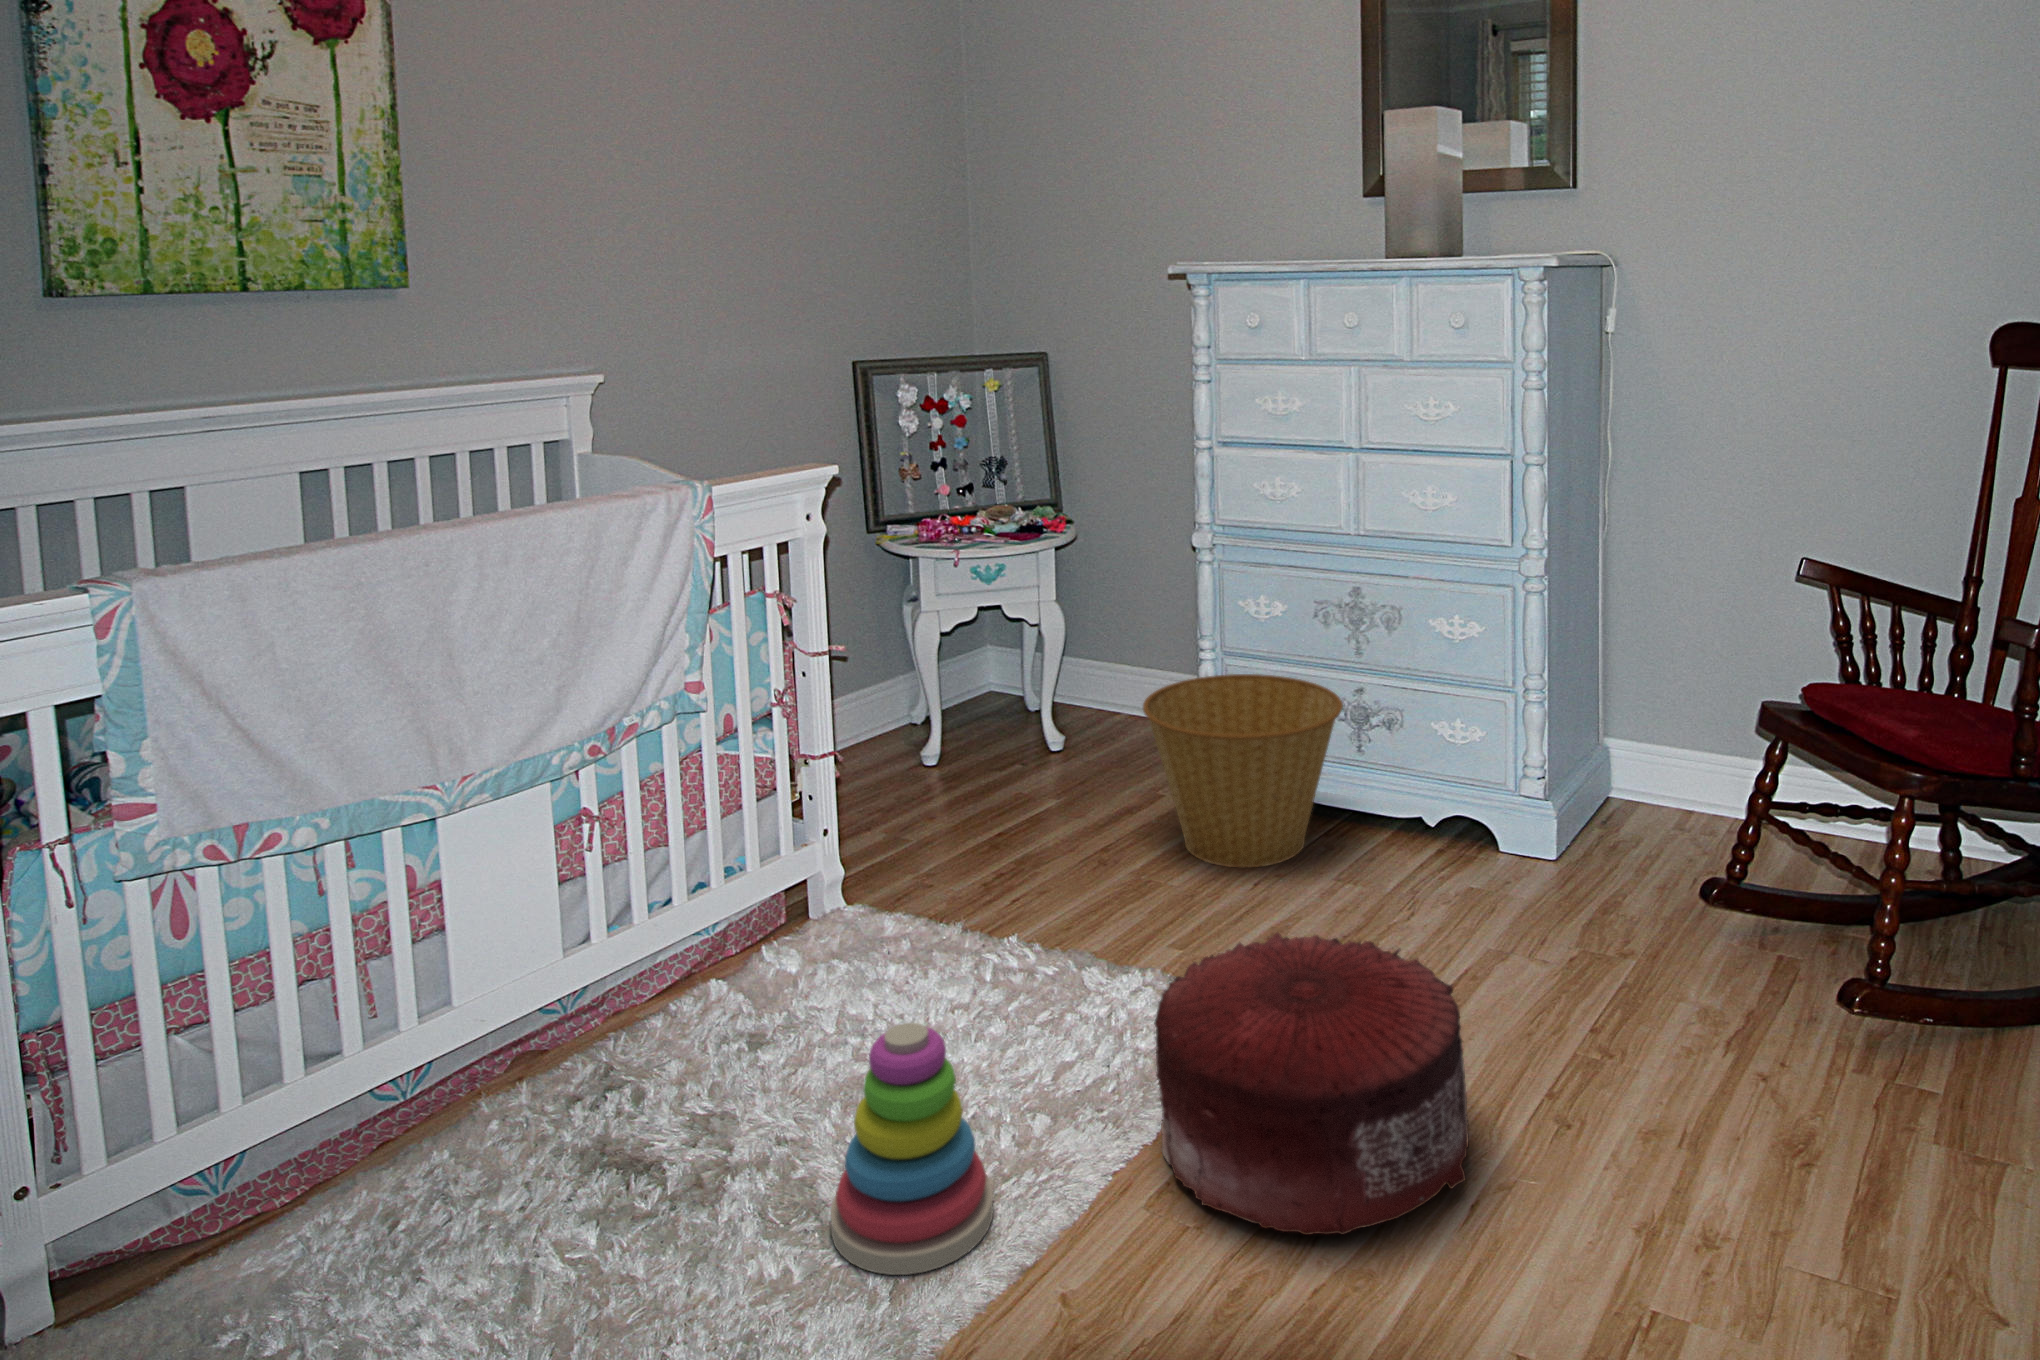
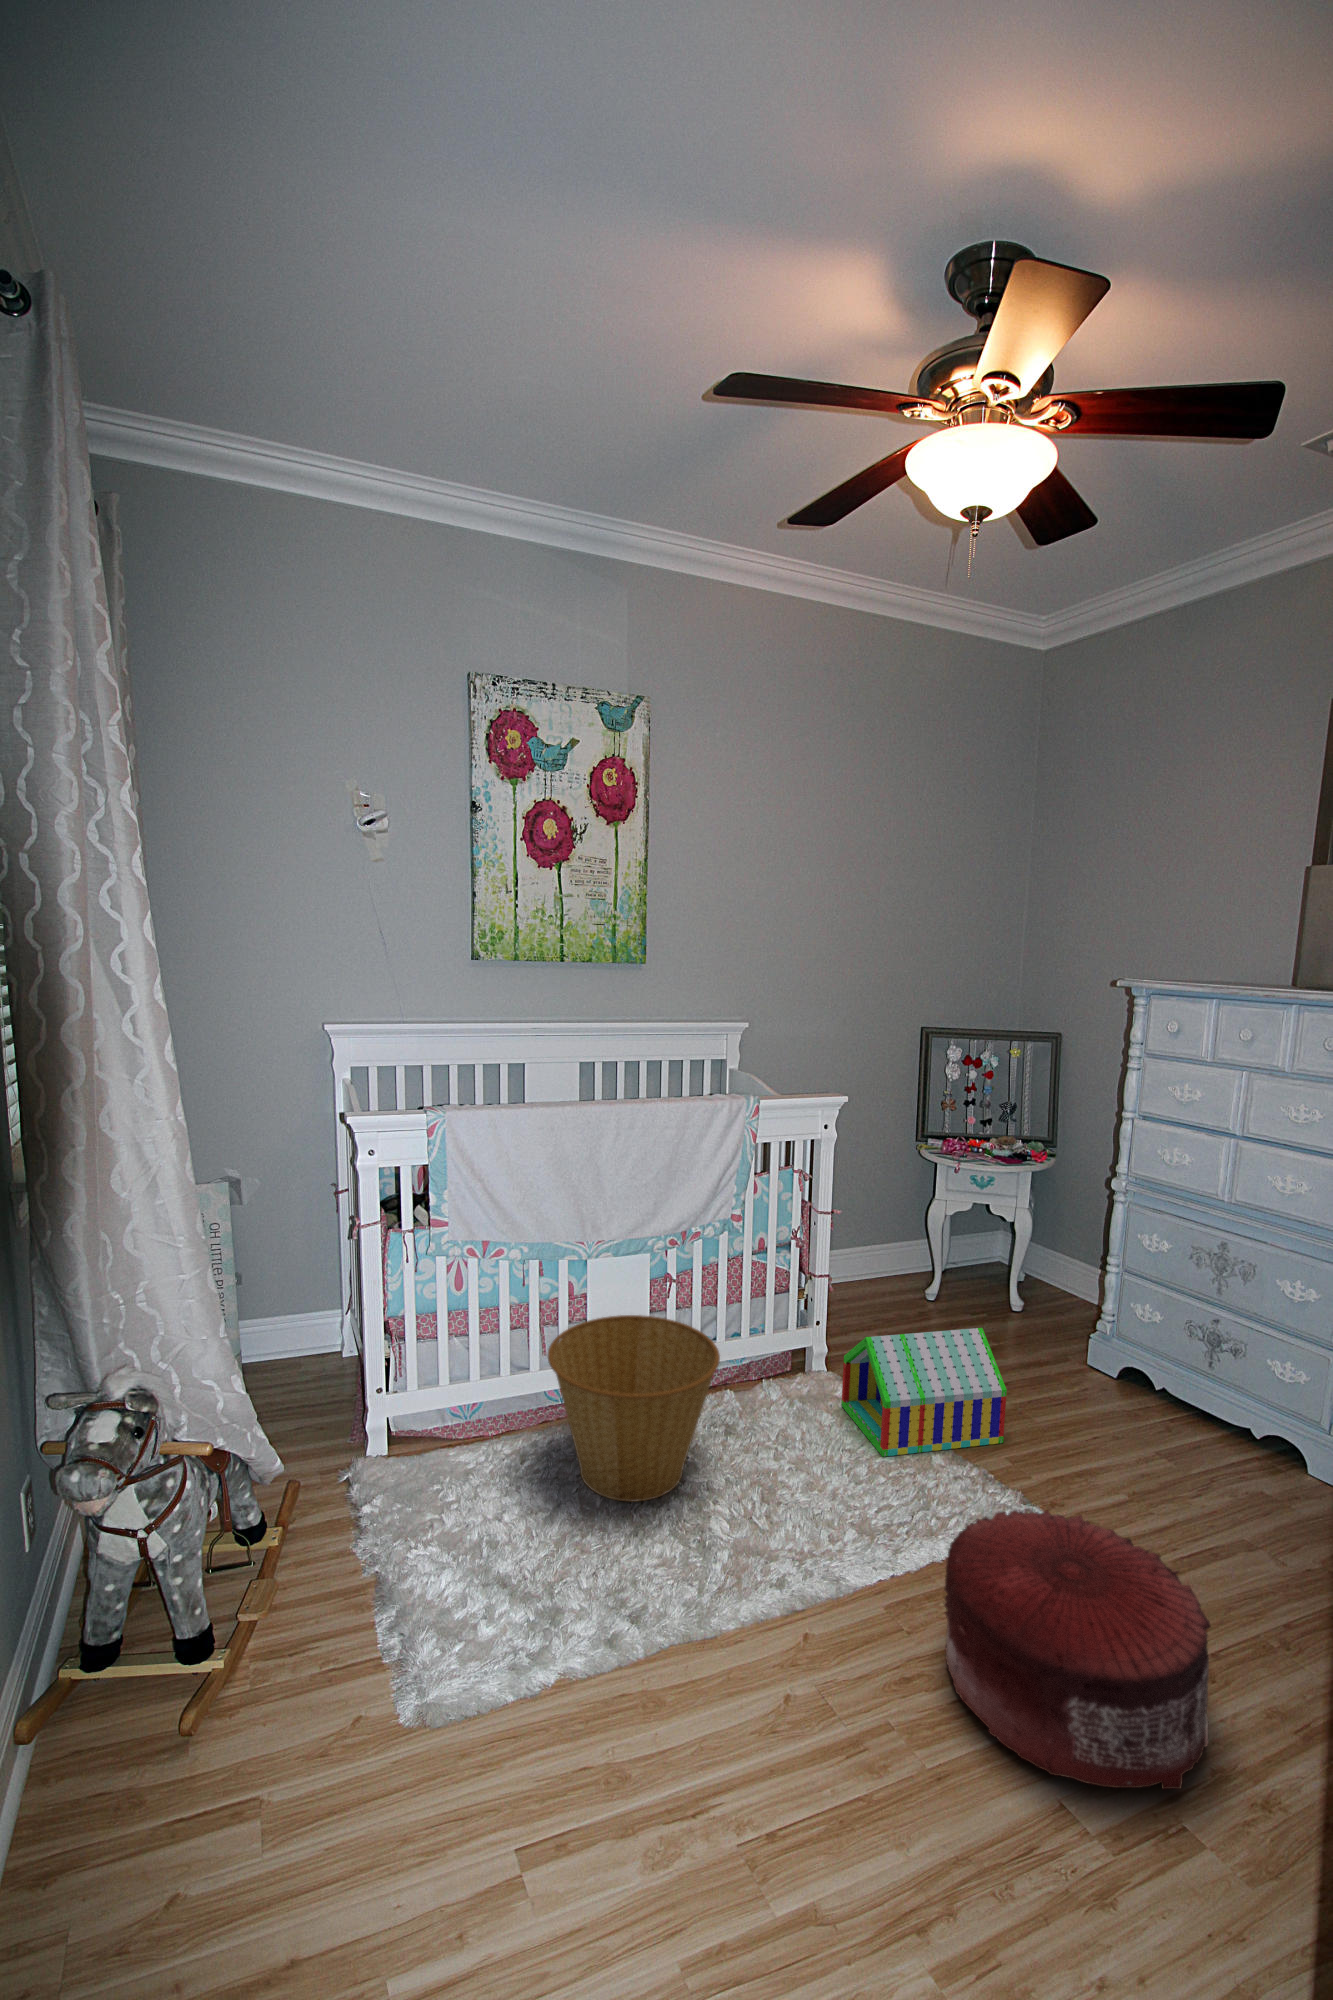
basket: present [1143,674,1343,867] -> present [548,1315,720,1502]
toy house: none [879,762,1111,980] -> present [841,1328,1007,1457]
stacking toy: present [831,1023,993,1275] -> none [715,1474,820,1642]

